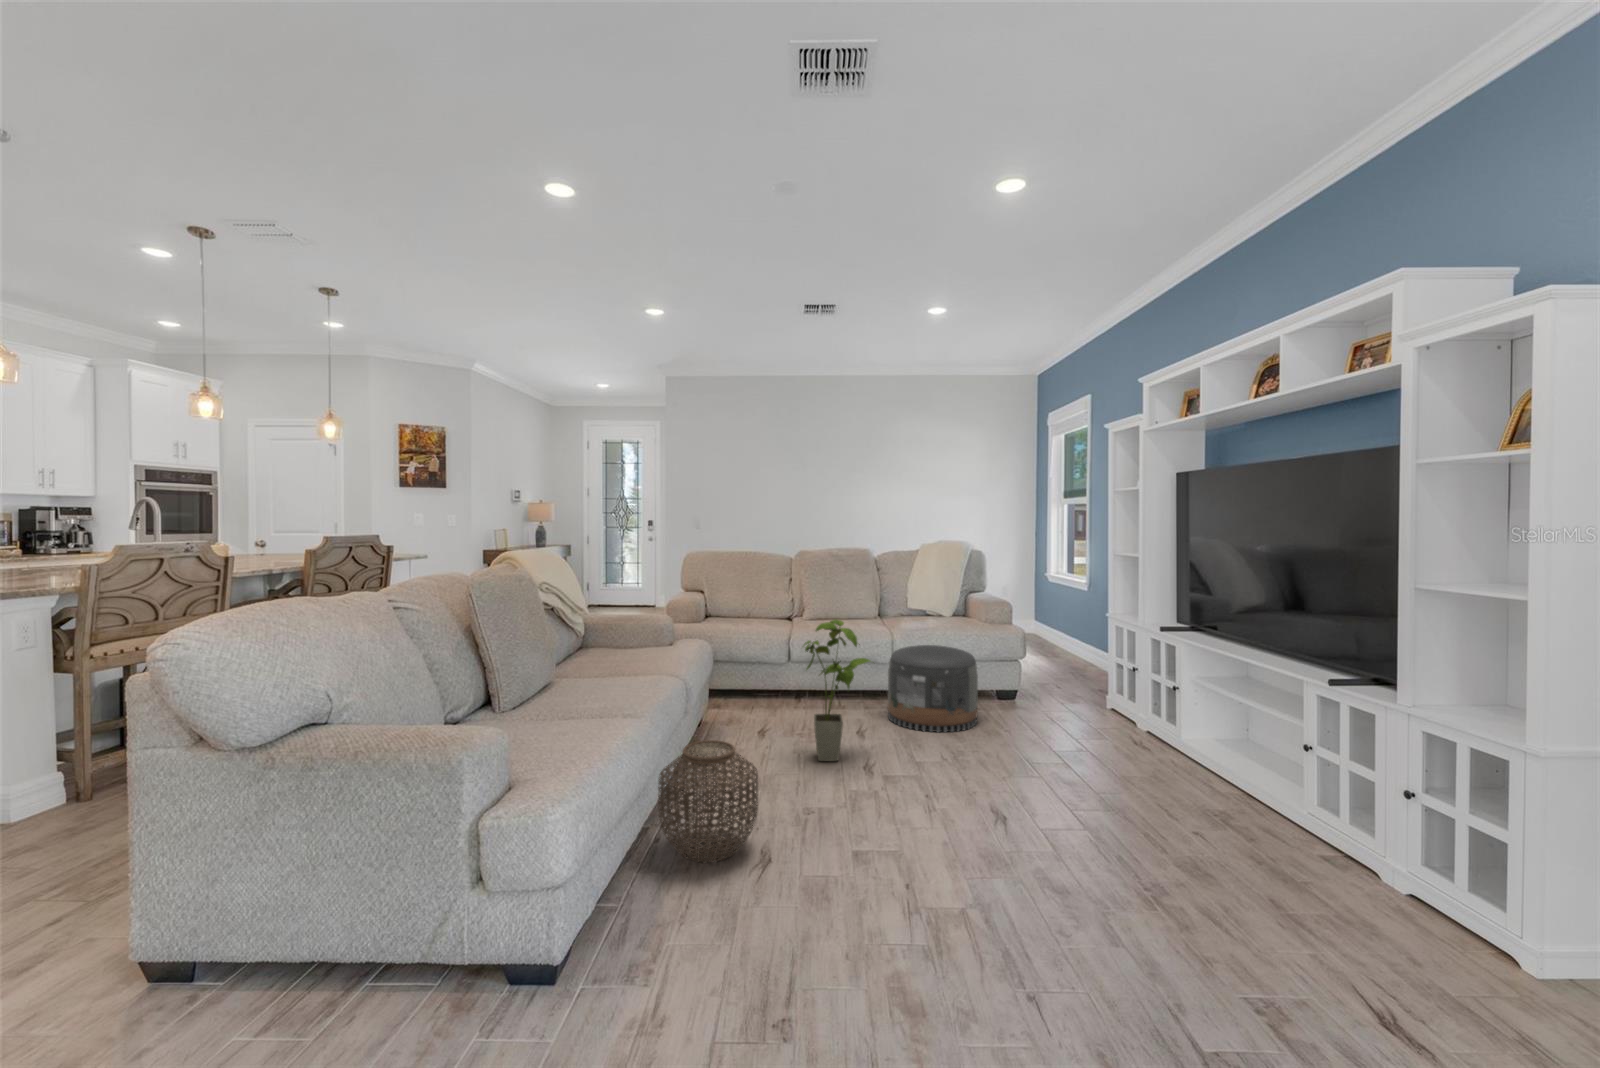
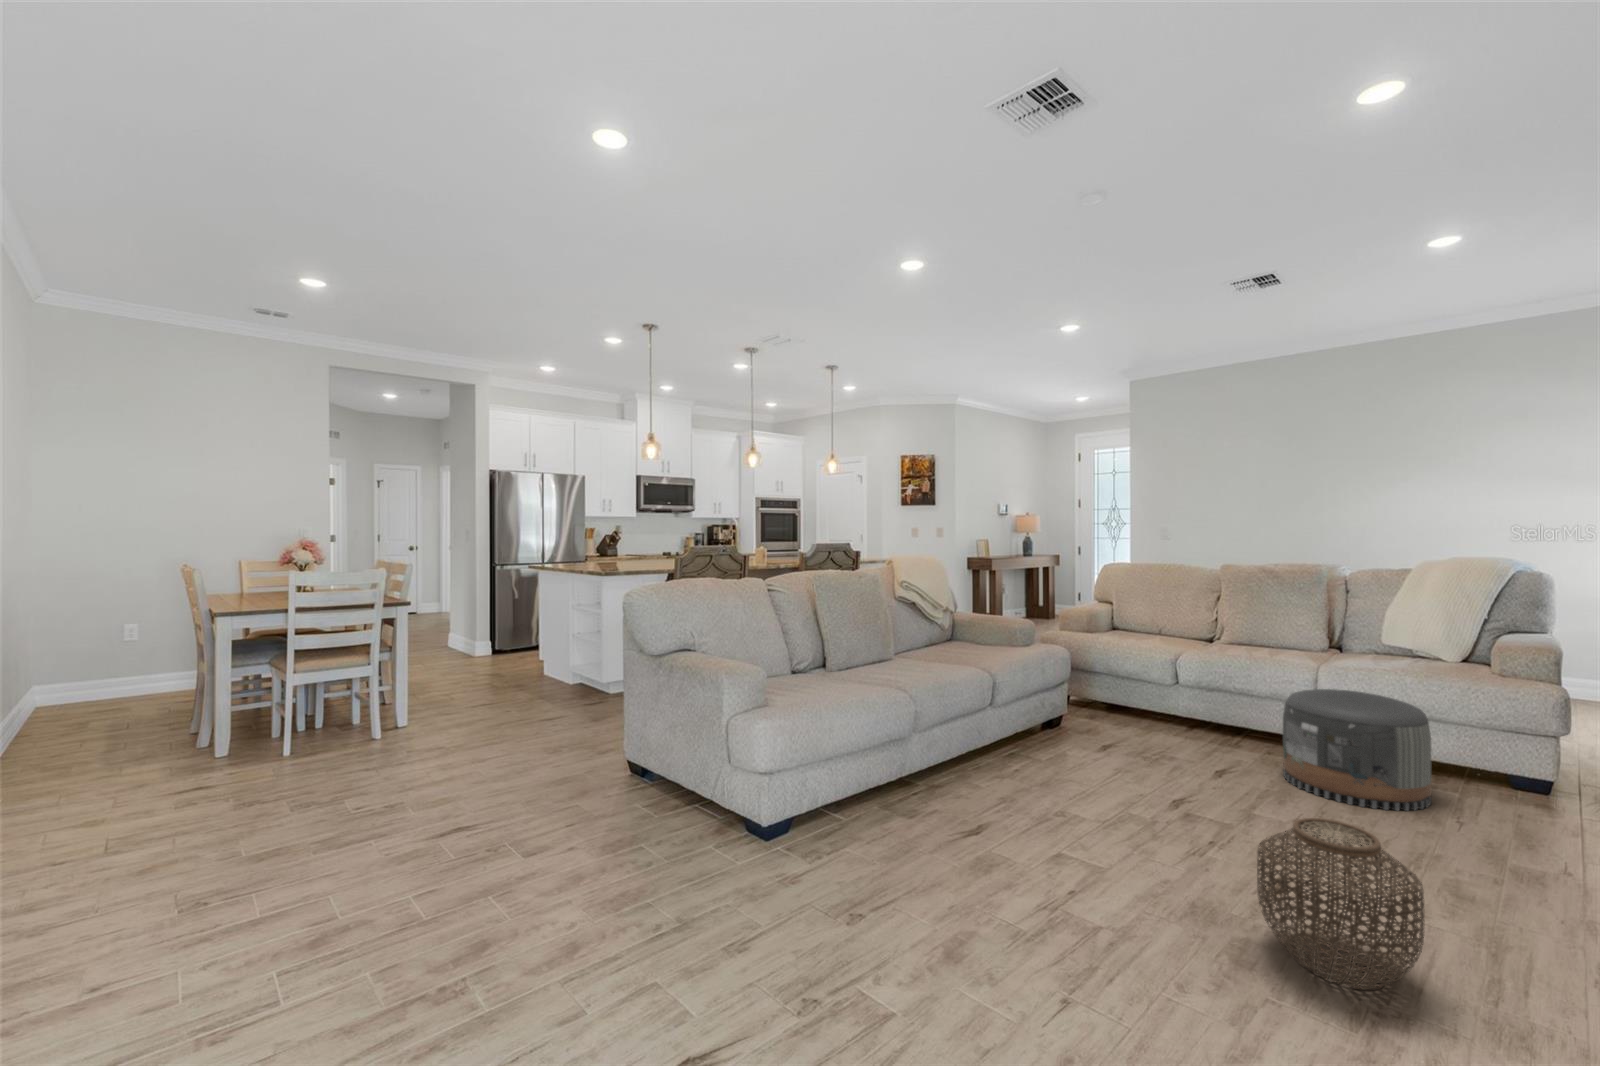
house plant: present [804,620,870,761] -> none [1115,638,1209,791]
woven basket: present [658,740,758,862] -> present [1257,818,1424,990]

